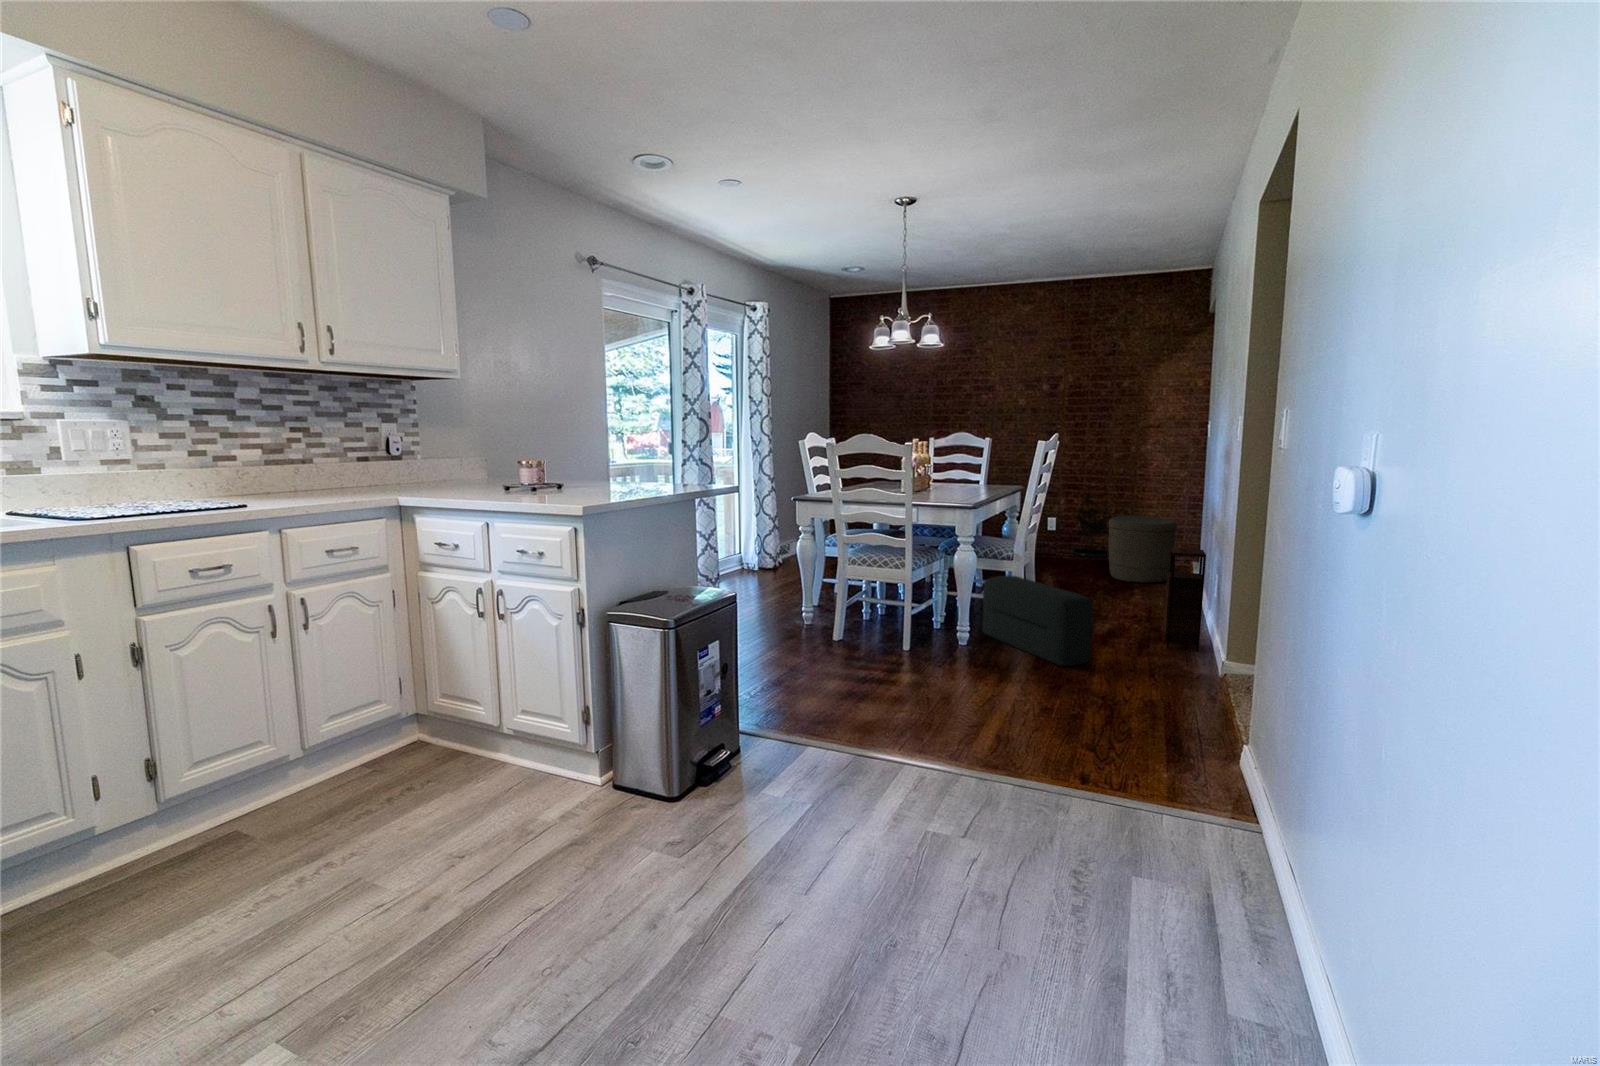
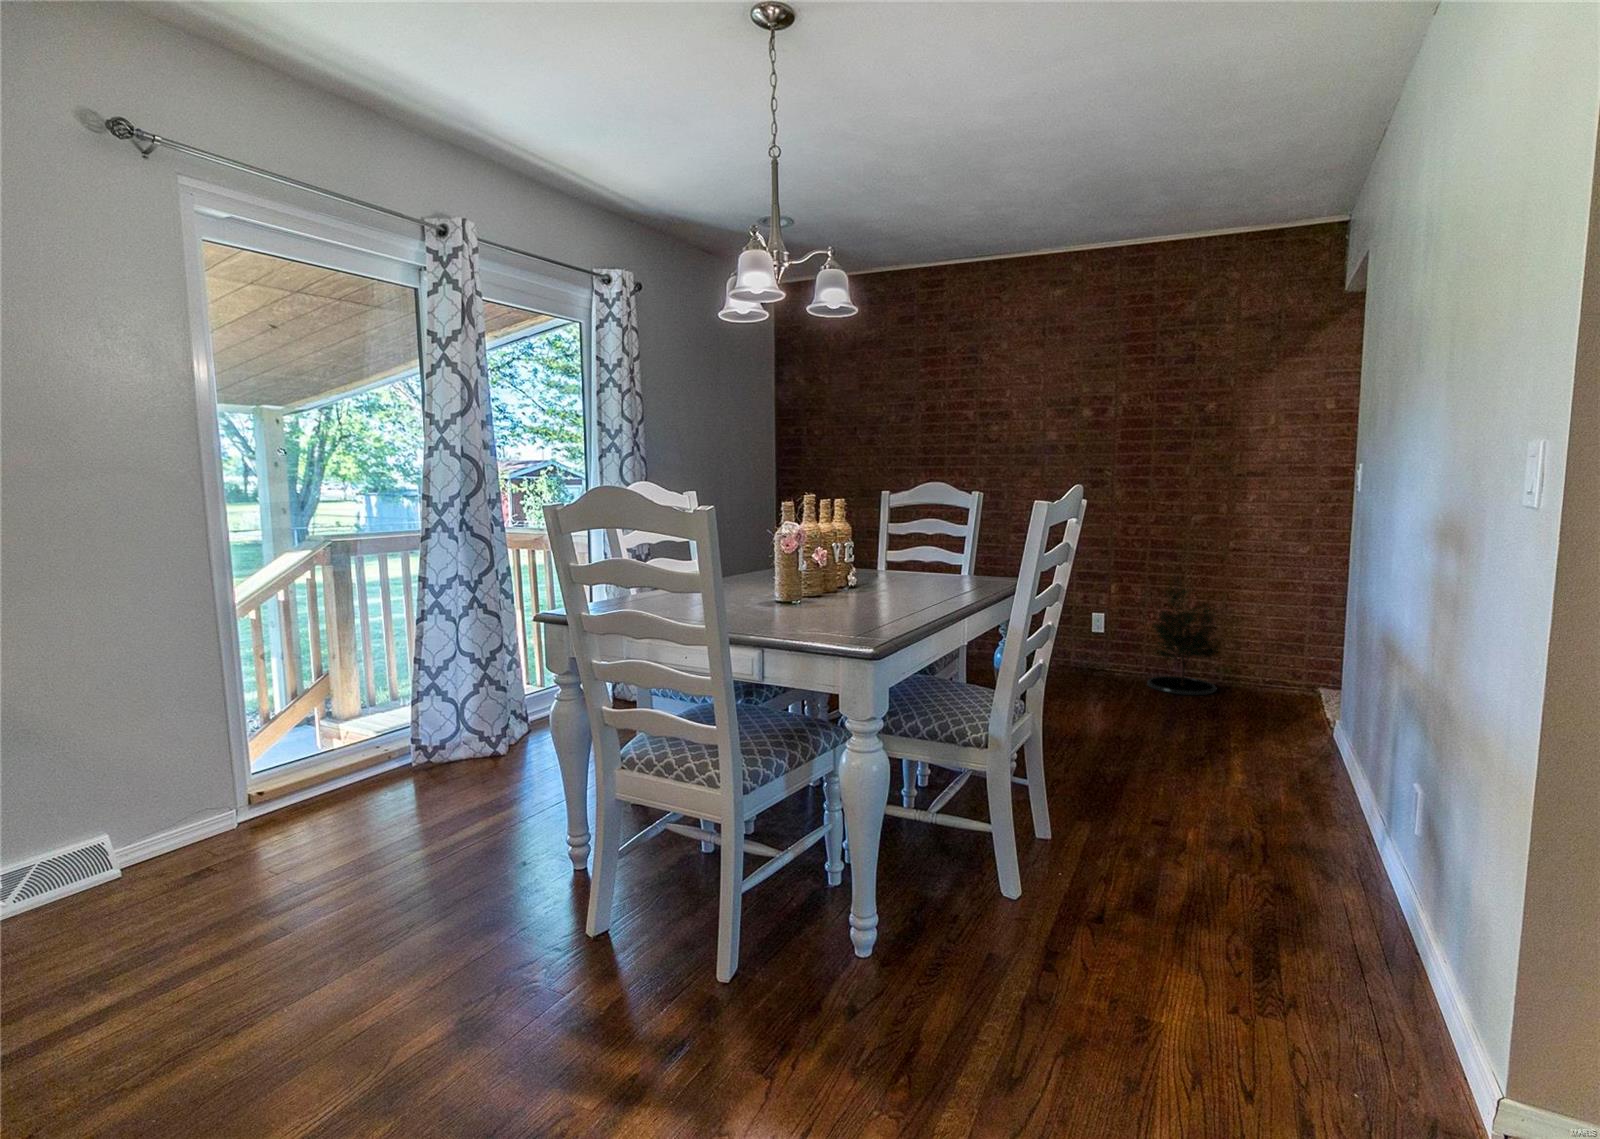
woven basket: present [1108,516,1177,583] -> none [1209,634,1340,764]
storage cabinet: present [1163,548,1206,652] -> none [1332,755,1450,1026]
pouf: present [982,576,1094,666] -> none [917,793,1154,1081]

